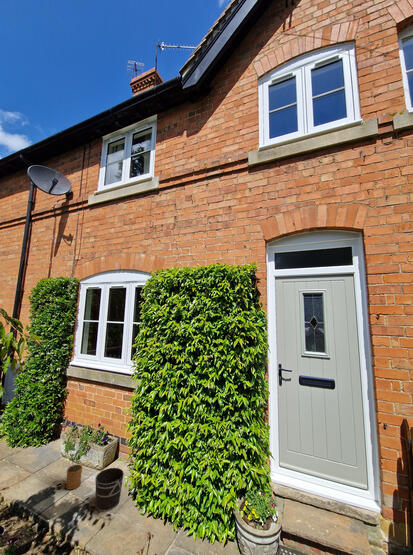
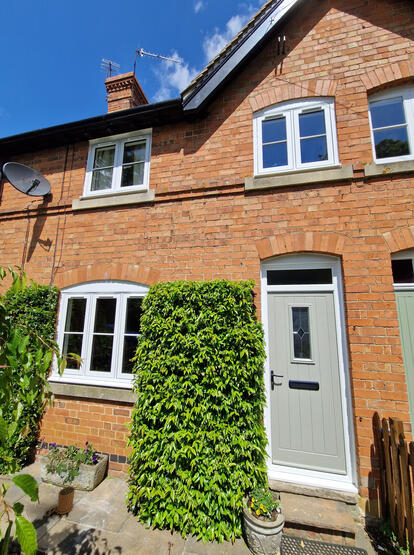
bucket: present [95,468,124,511] -> none [96,485,125,531]

